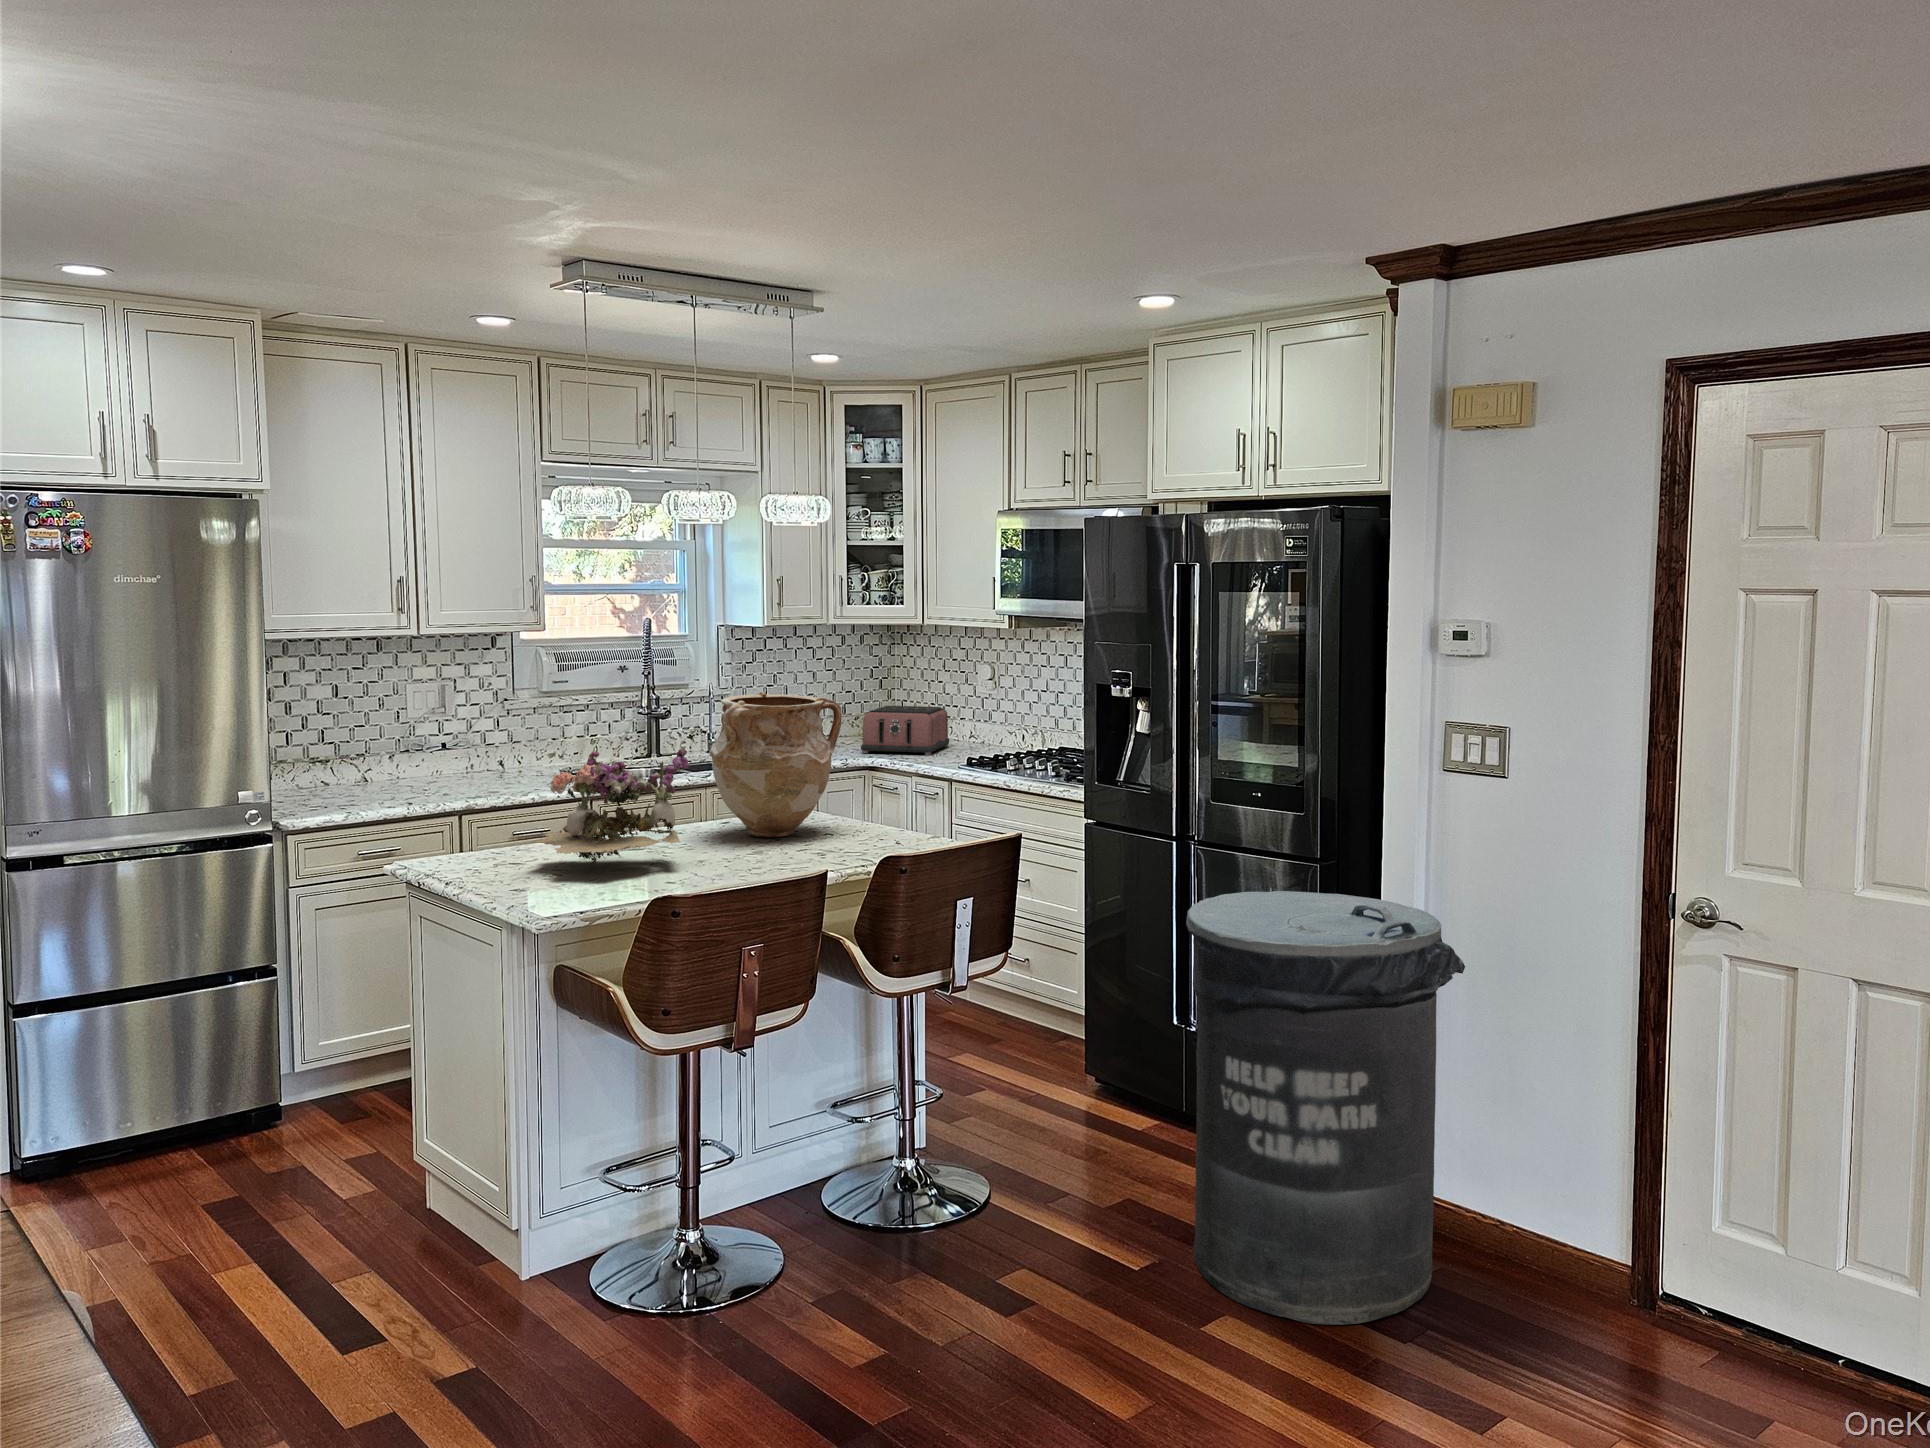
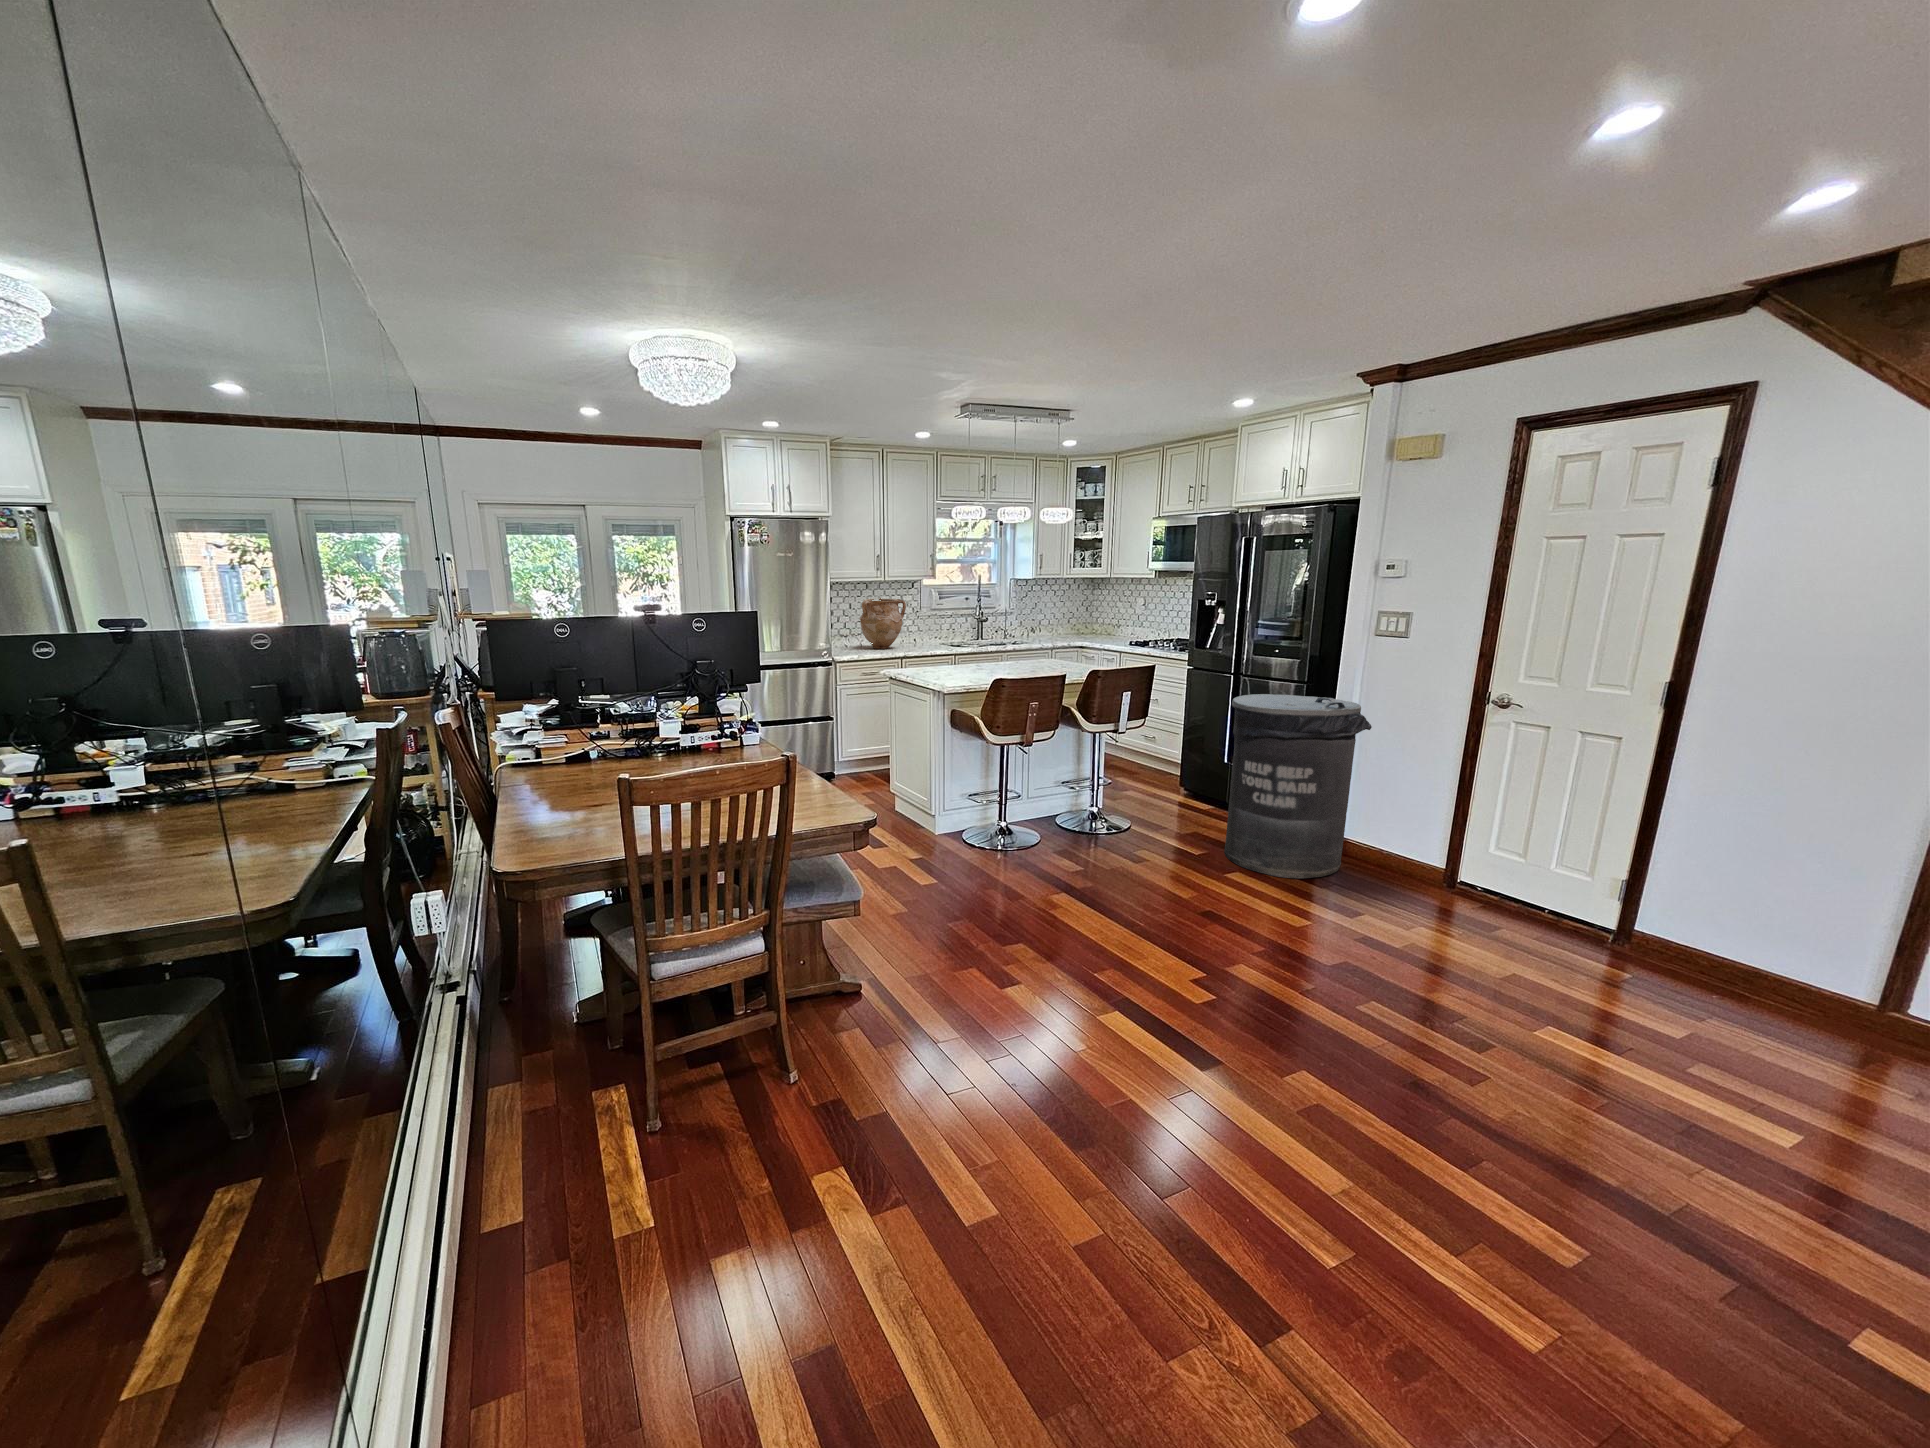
vase: present [709,692,842,837] -> present [859,598,906,649]
toaster: present [861,706,949,755] -> none [1077,619,1122,643]
flower arrangement: present [534,746,689,864] -> none [944,622,1008,673]

